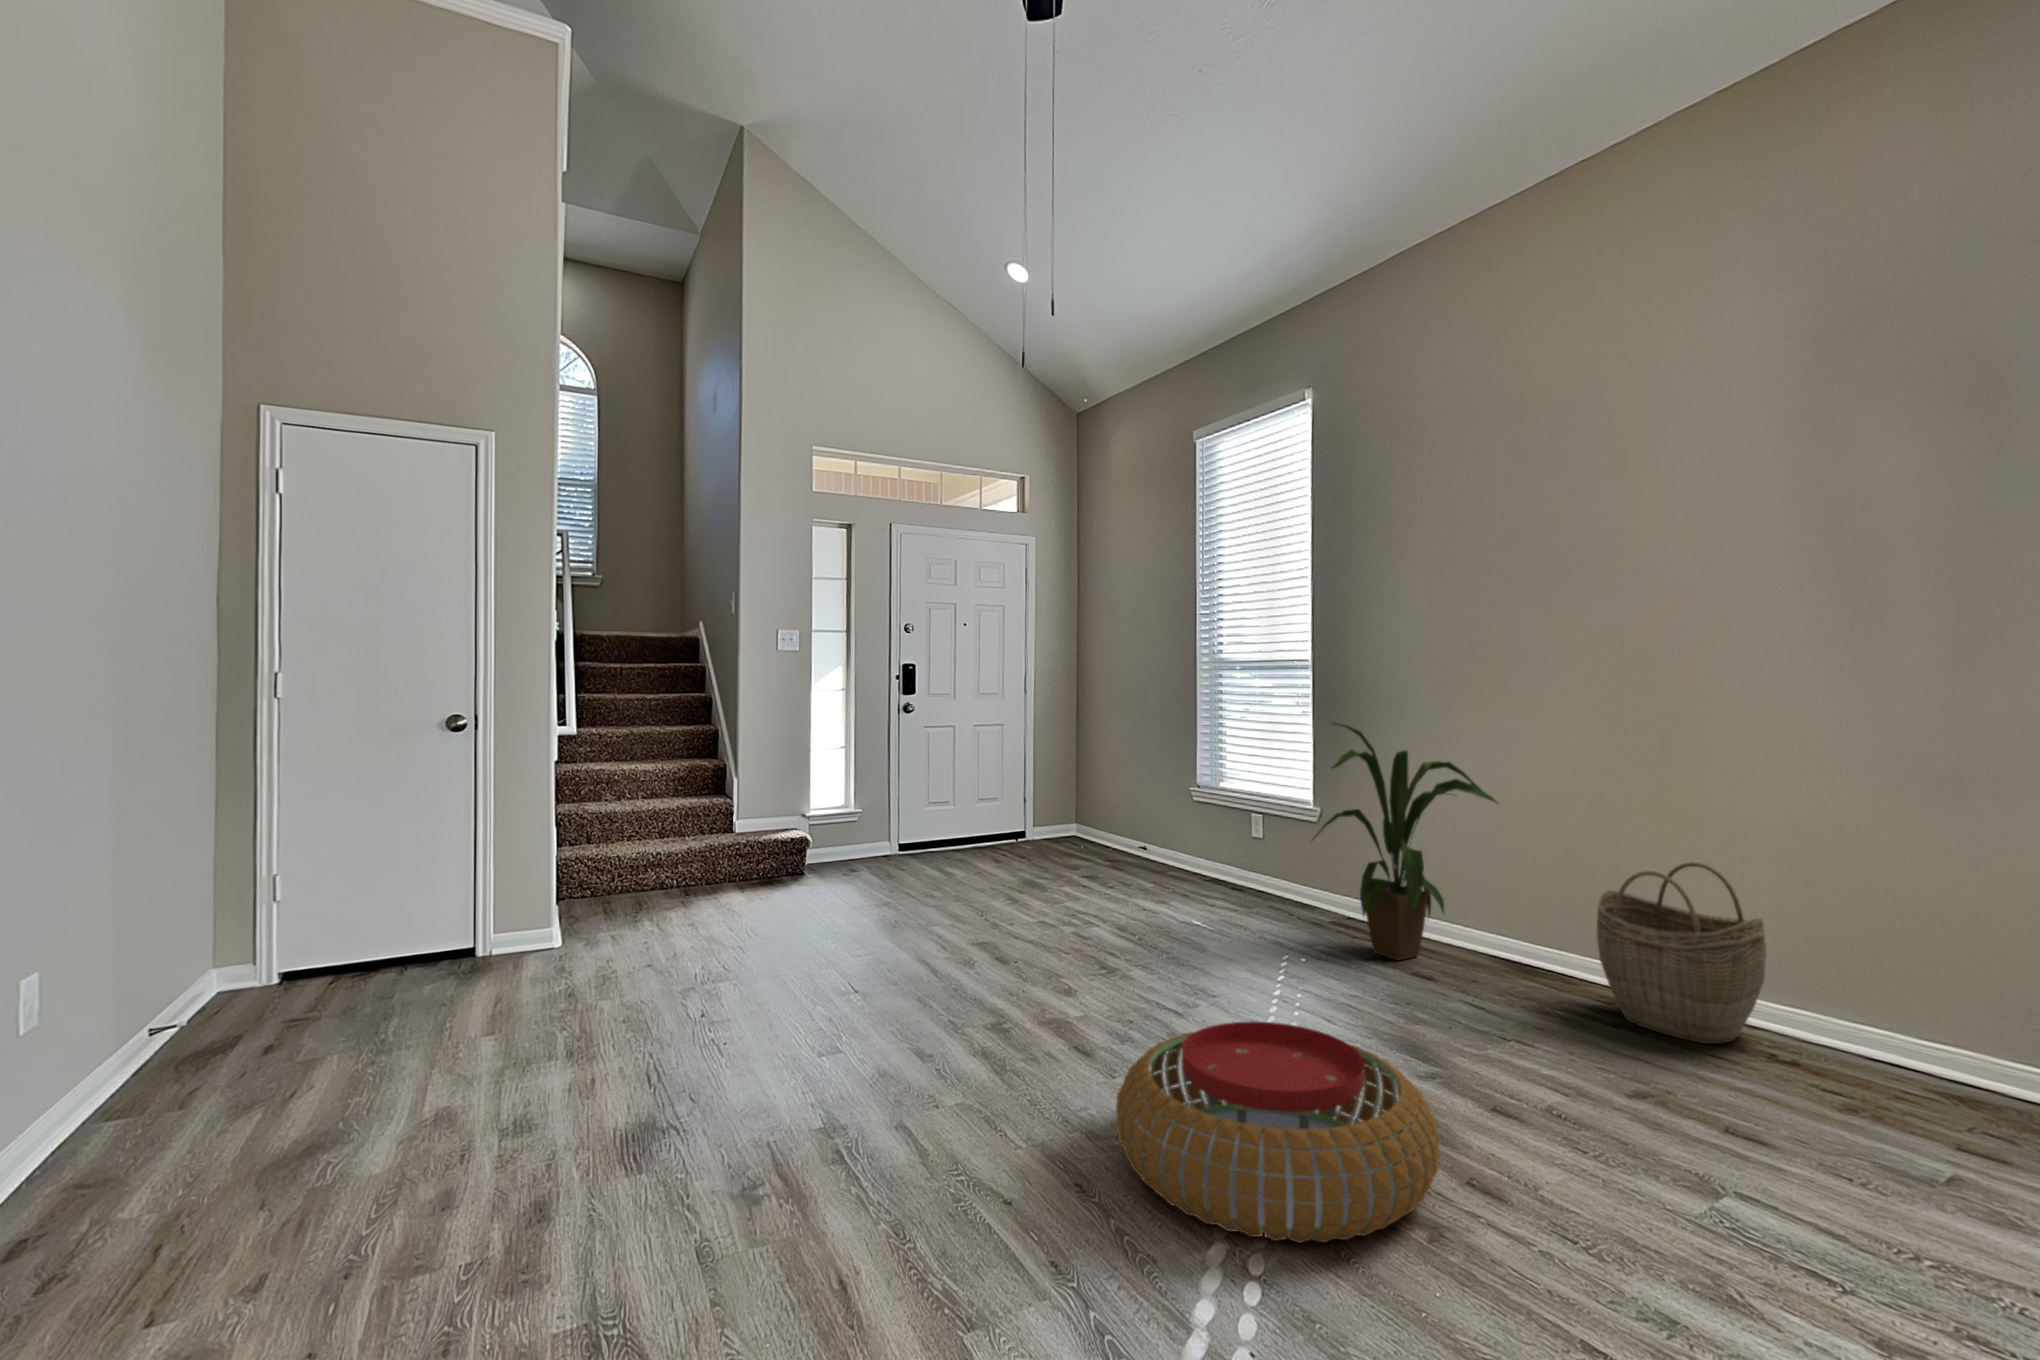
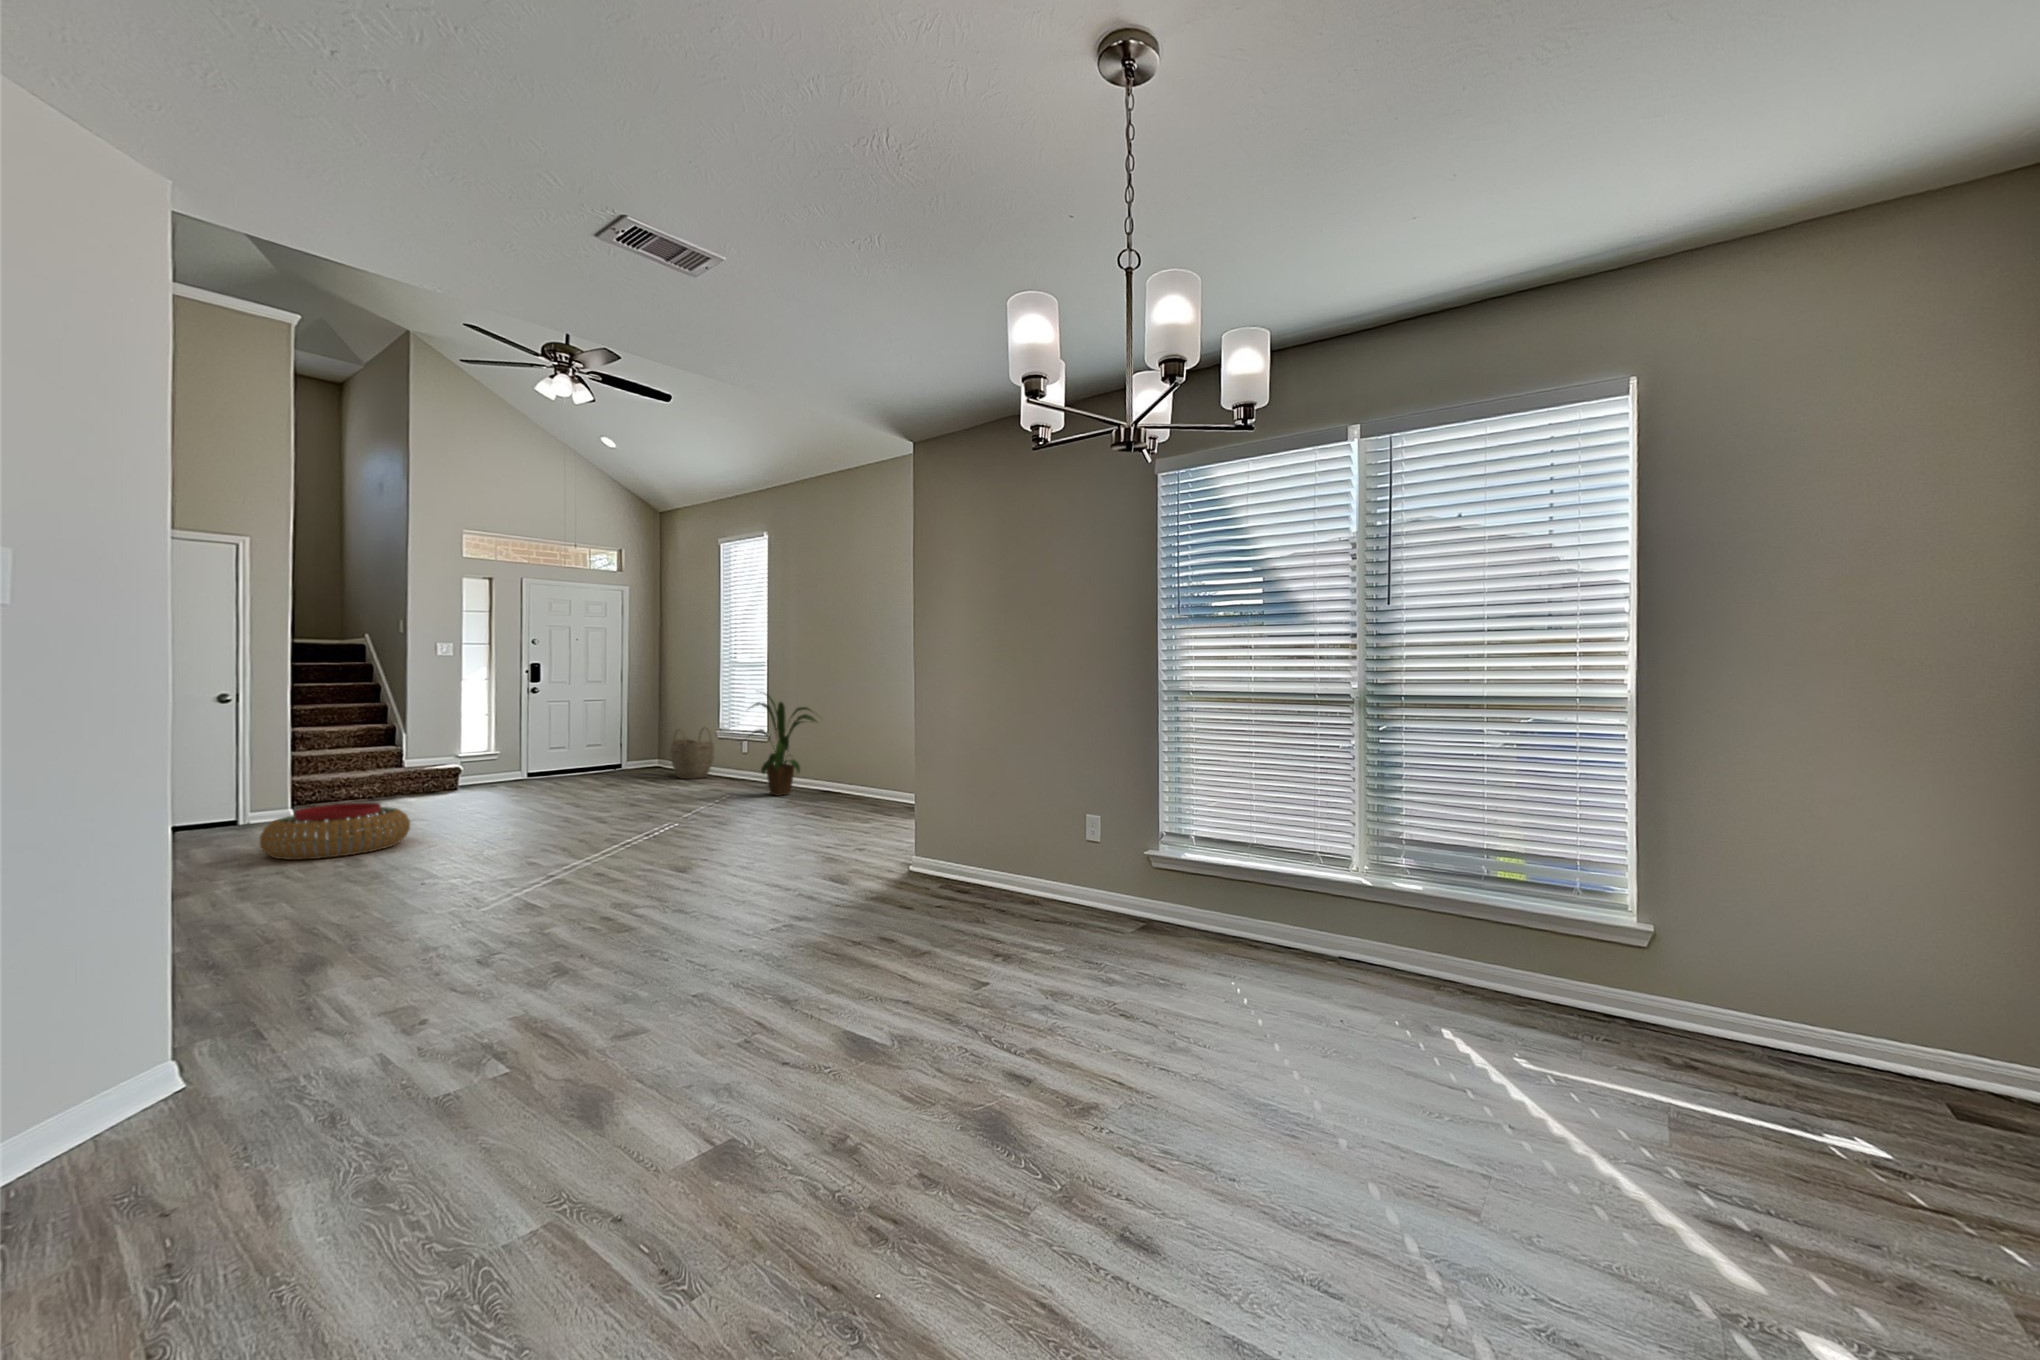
woven basket: present [1597,862,1766,1044] -> present [670,727,714,779]
pouf: present [1116,1021,1440,1243] -> present [260,803,410,860]

